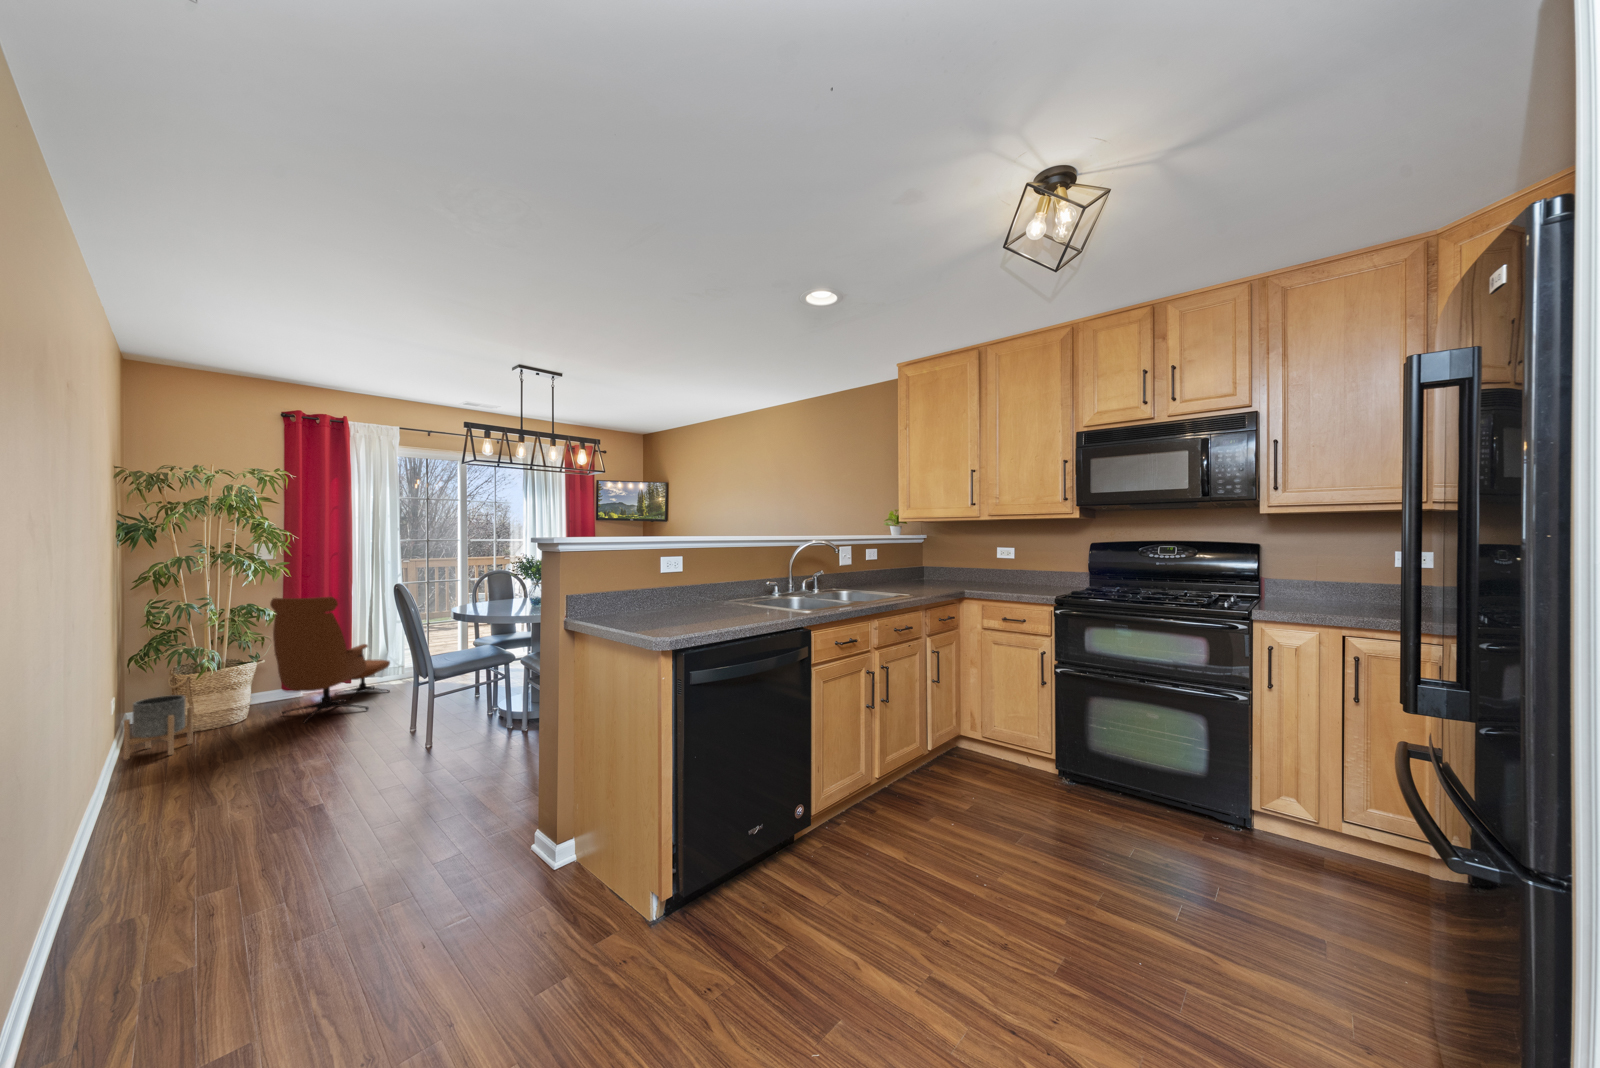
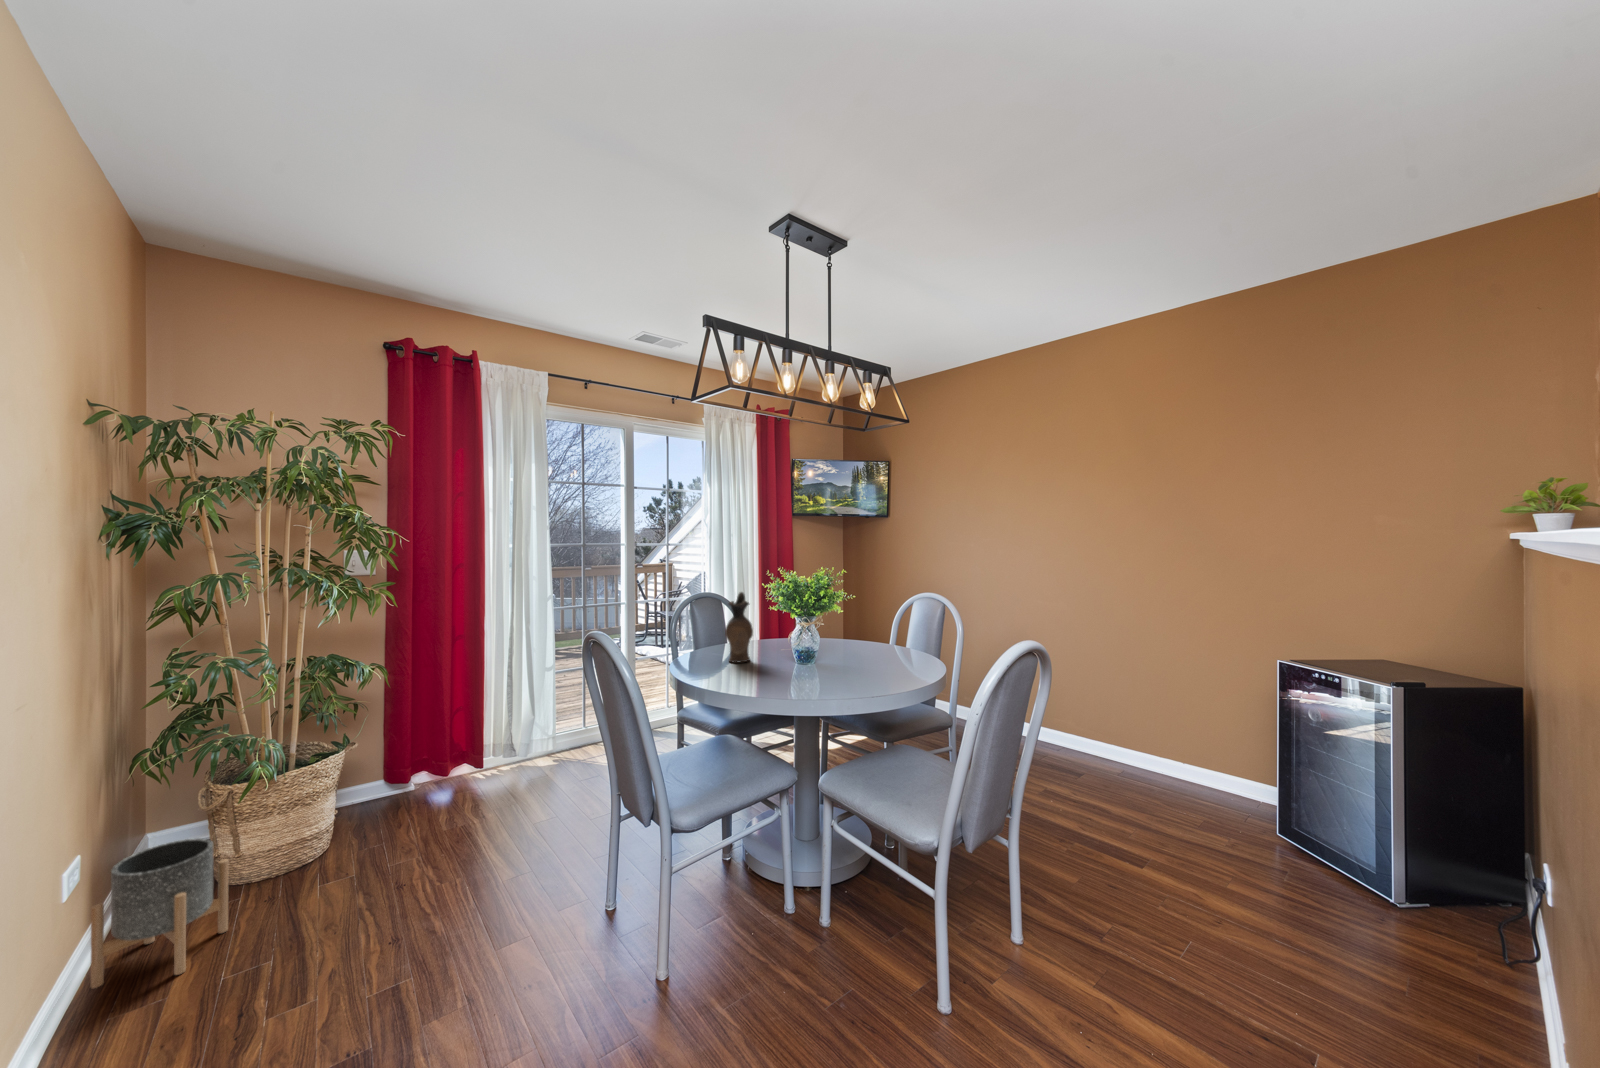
ceramic pitcher: none [492,569,510,608] -> present [725,592,753,662]
lounge chair: present [270,597,390,723] -> none [363,644,542,873]

